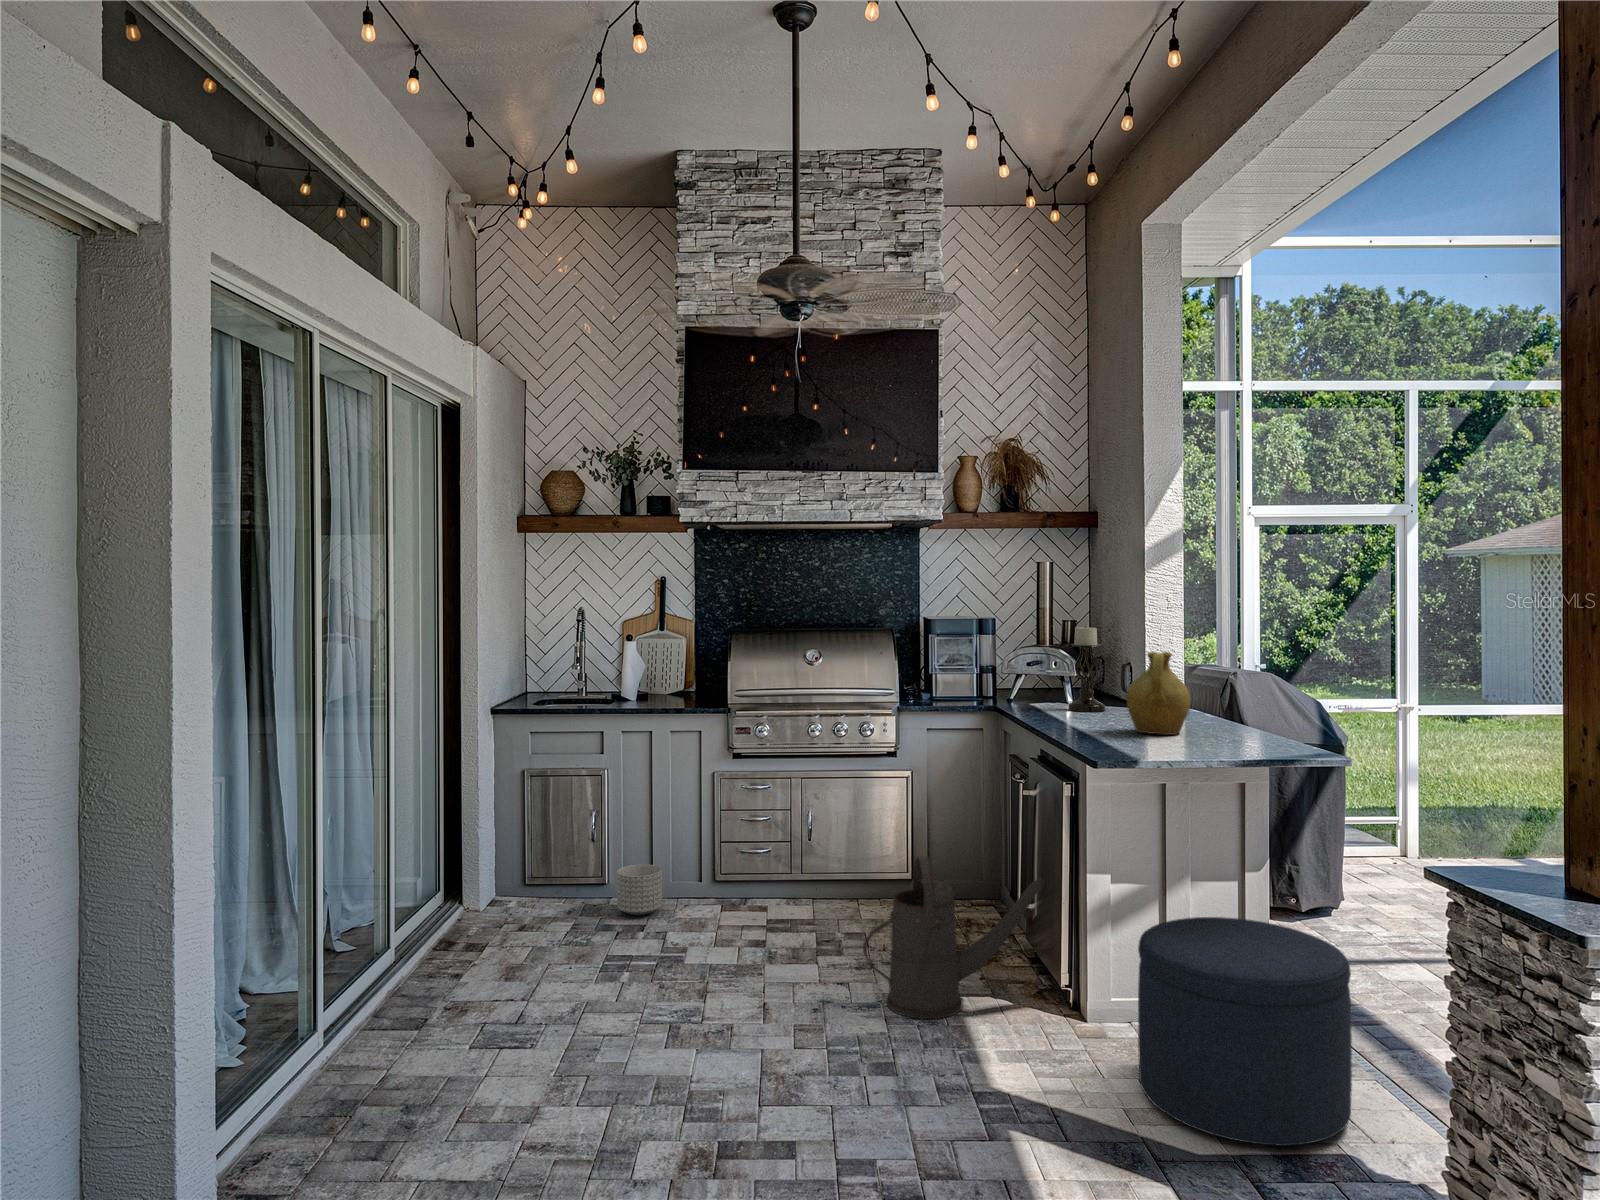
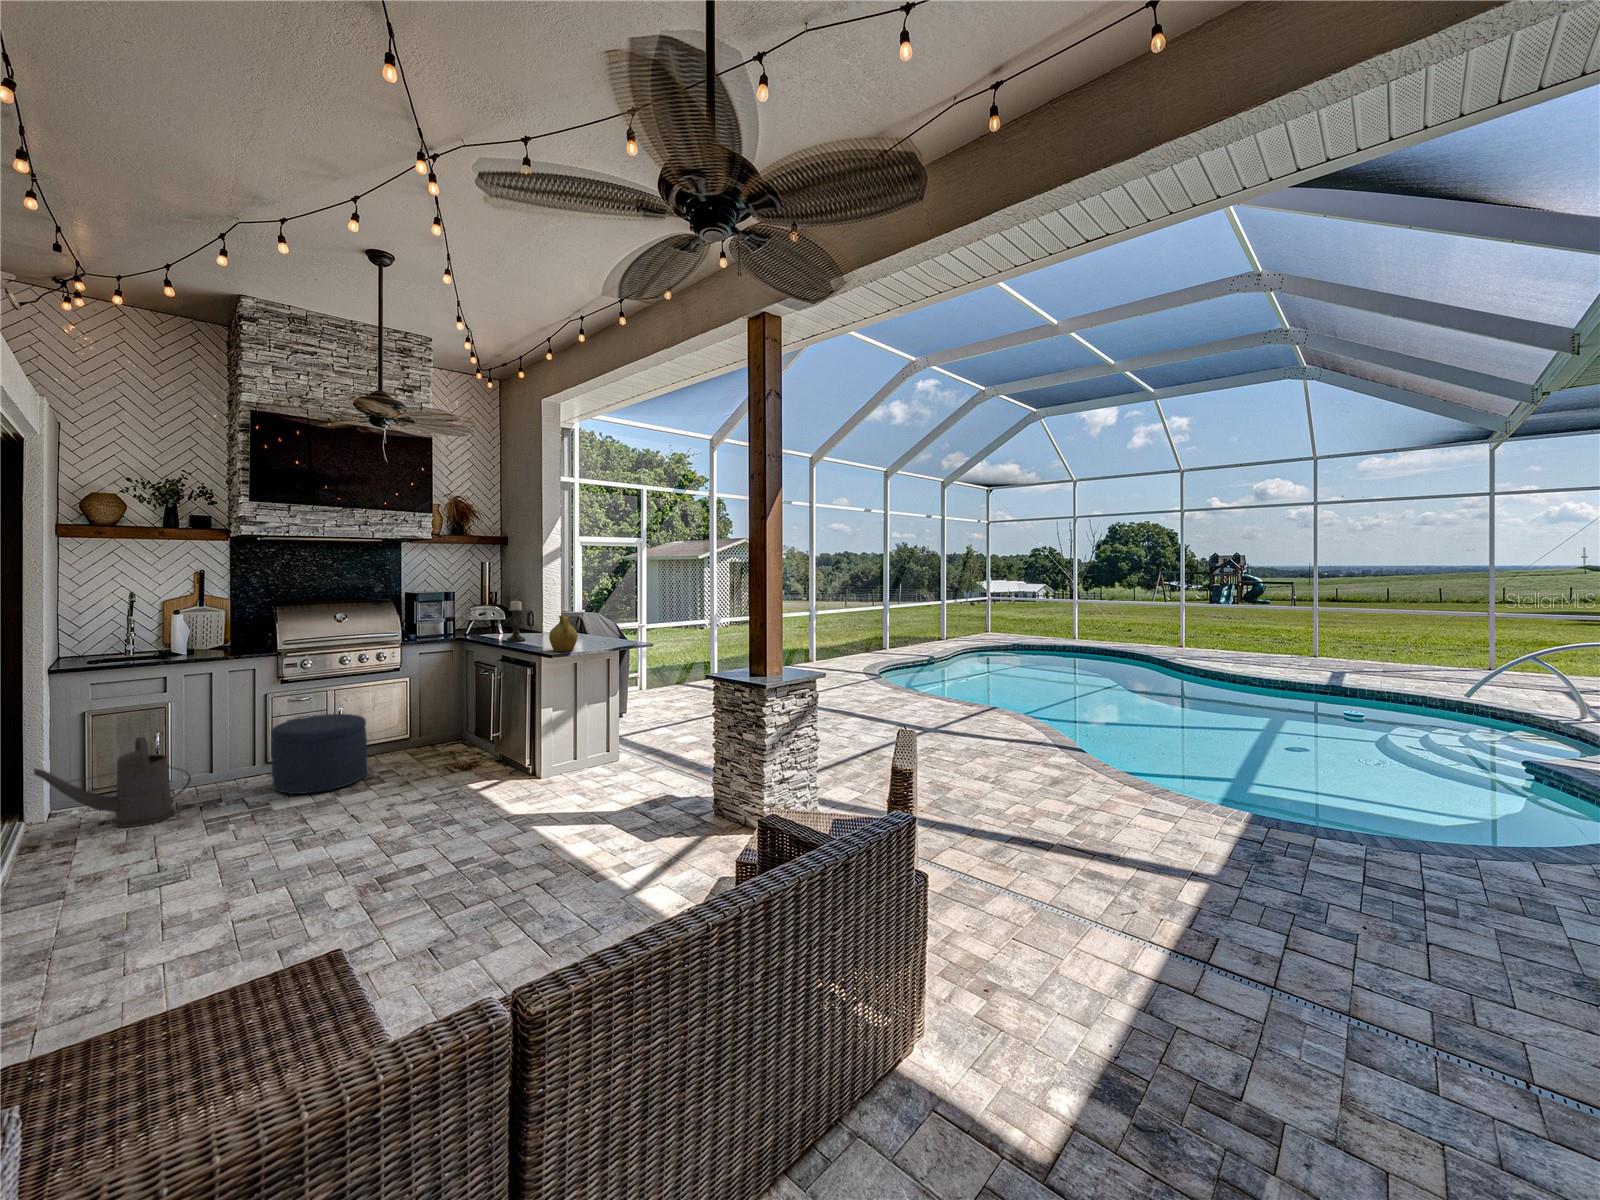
watering can: present [863,856,1043,1019] -> present [34,737,191,827]
planter: present [617,864,662,916] -> none [199,761,240,795]
ottoman: present [1138,917,1352,1146] -> present [271,714,367,794]

